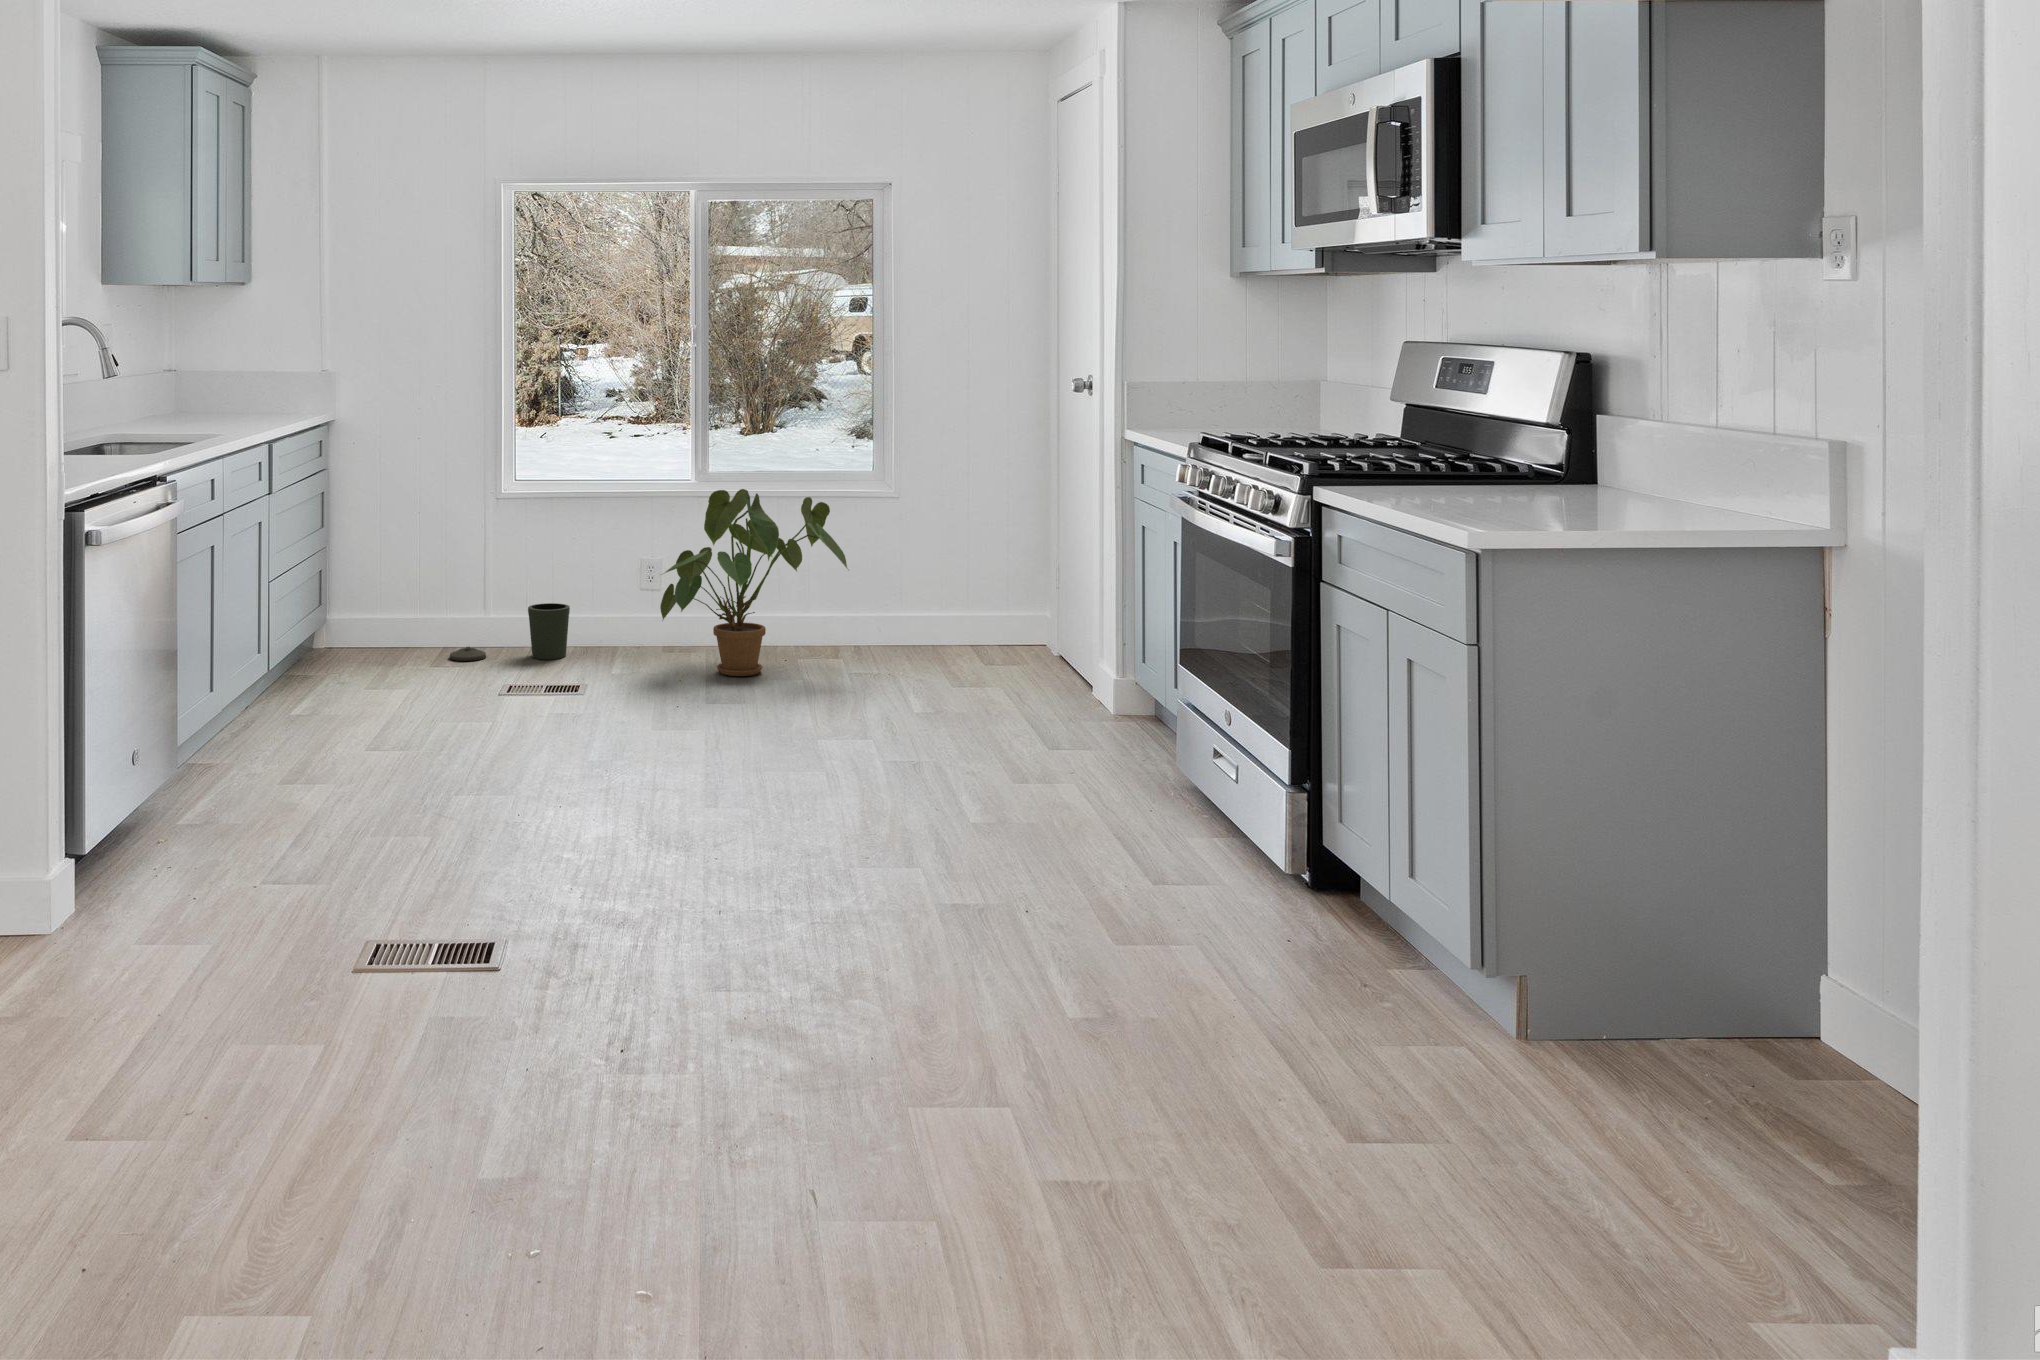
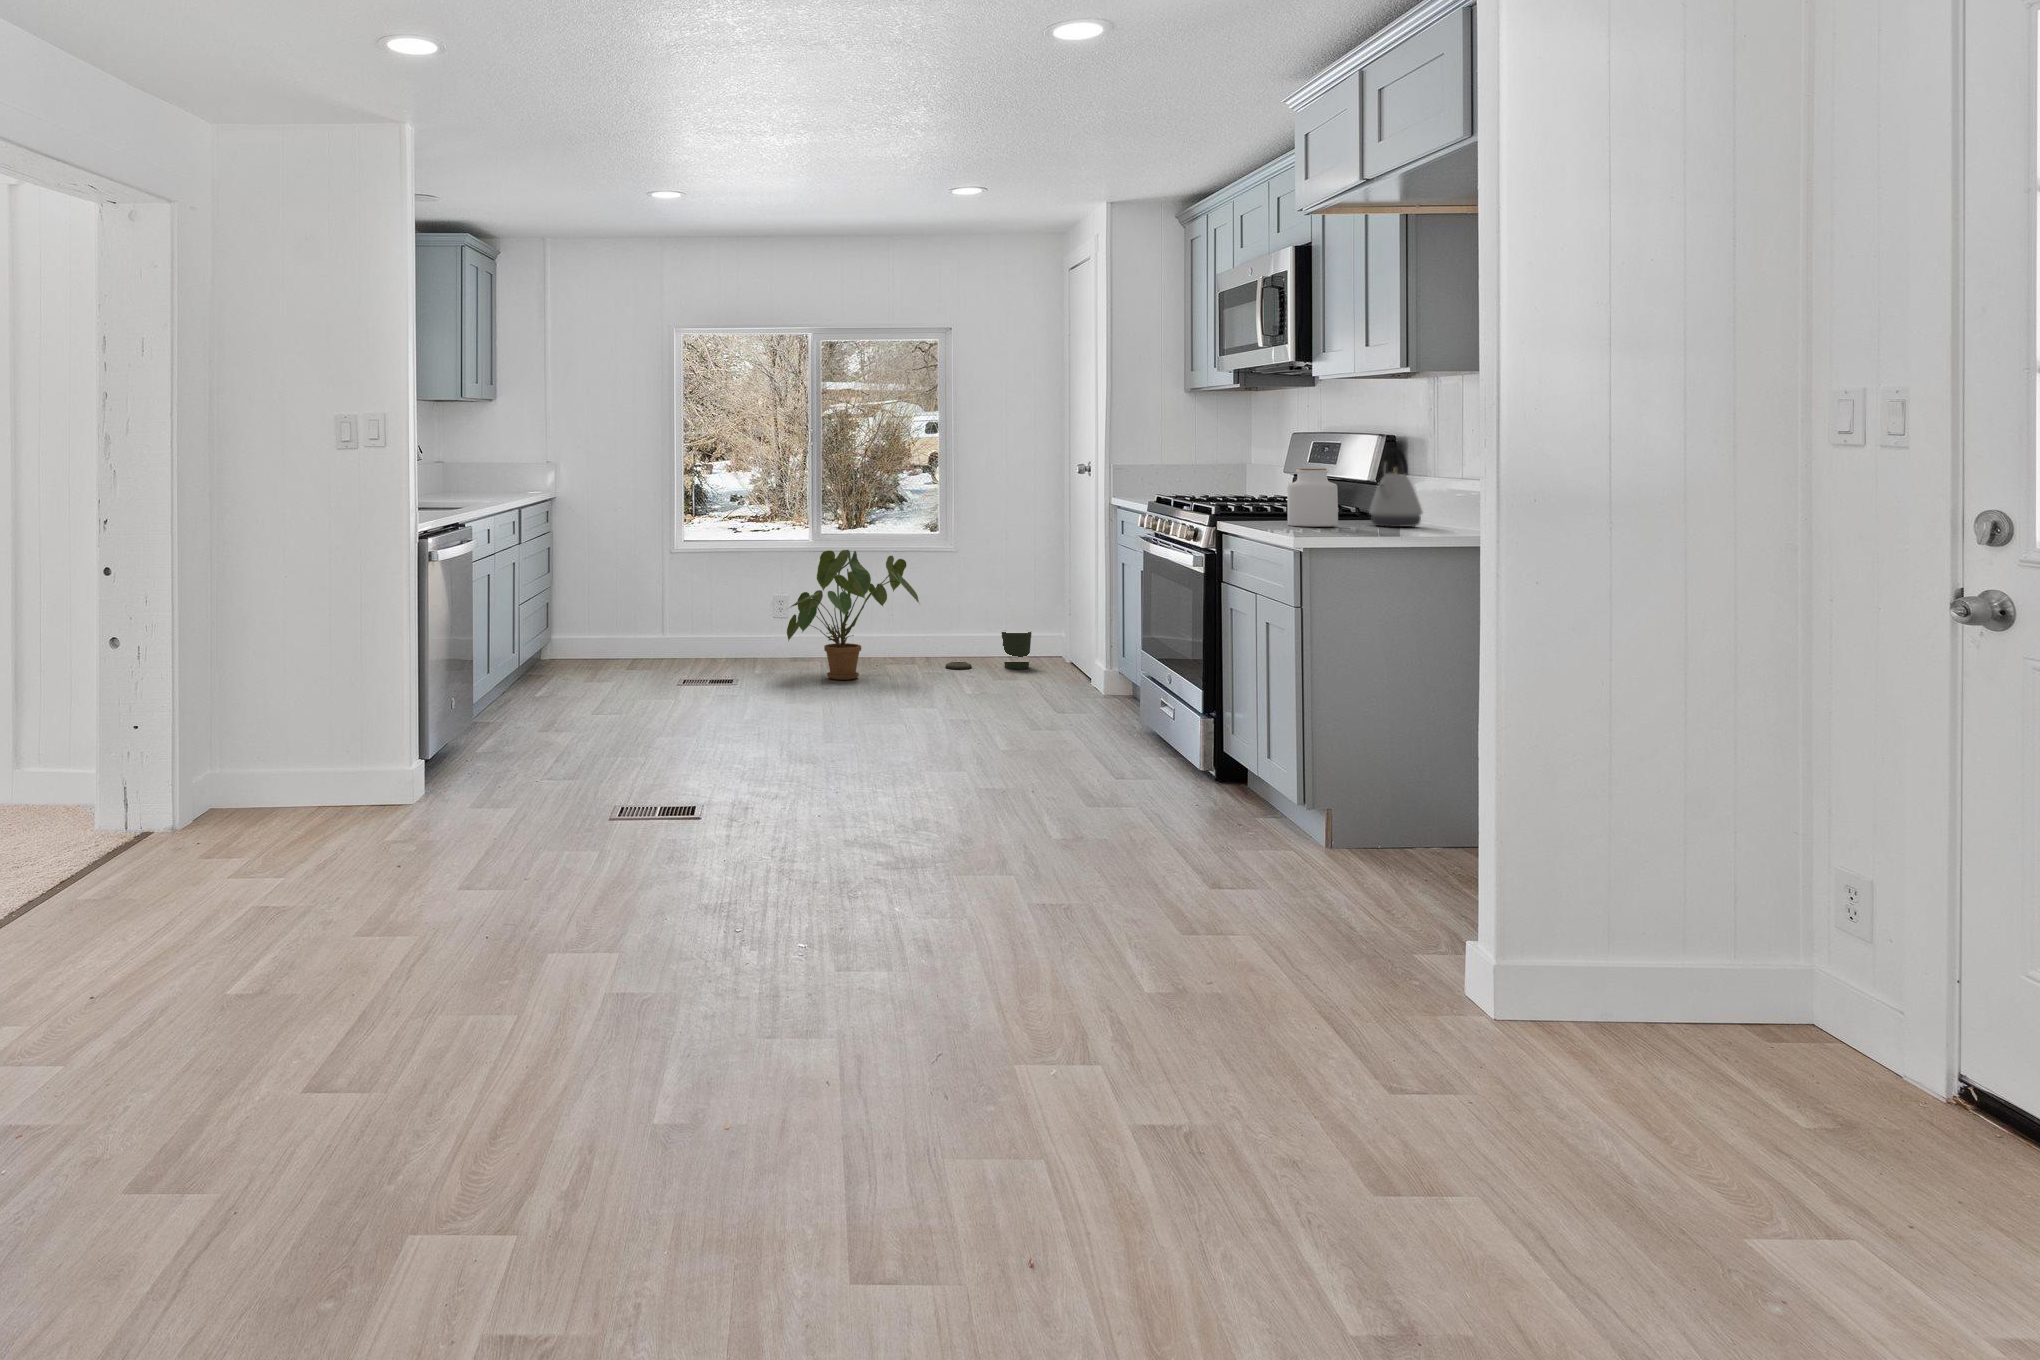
kettle: none [1569,382,1660,511] -> present [1369,448,1422,527]
jar: none [1440,415,1525,512] -> present [1287,469,1338,527]
trash can: present [449,603,570,661] -> present [945,632,1032,669]

